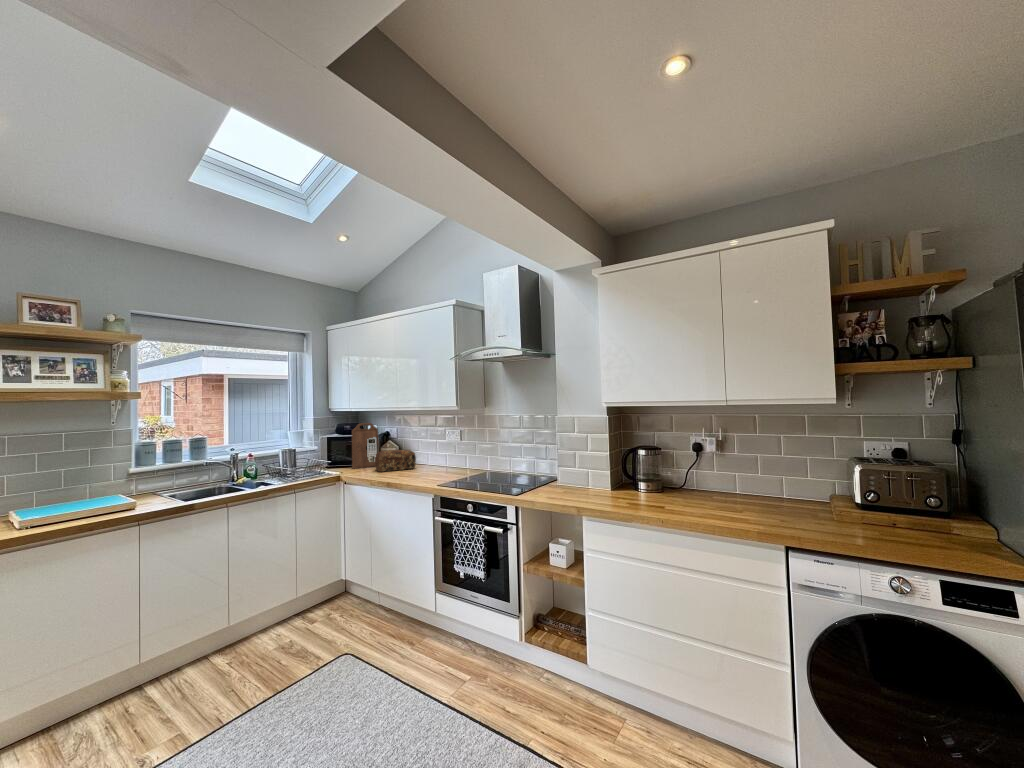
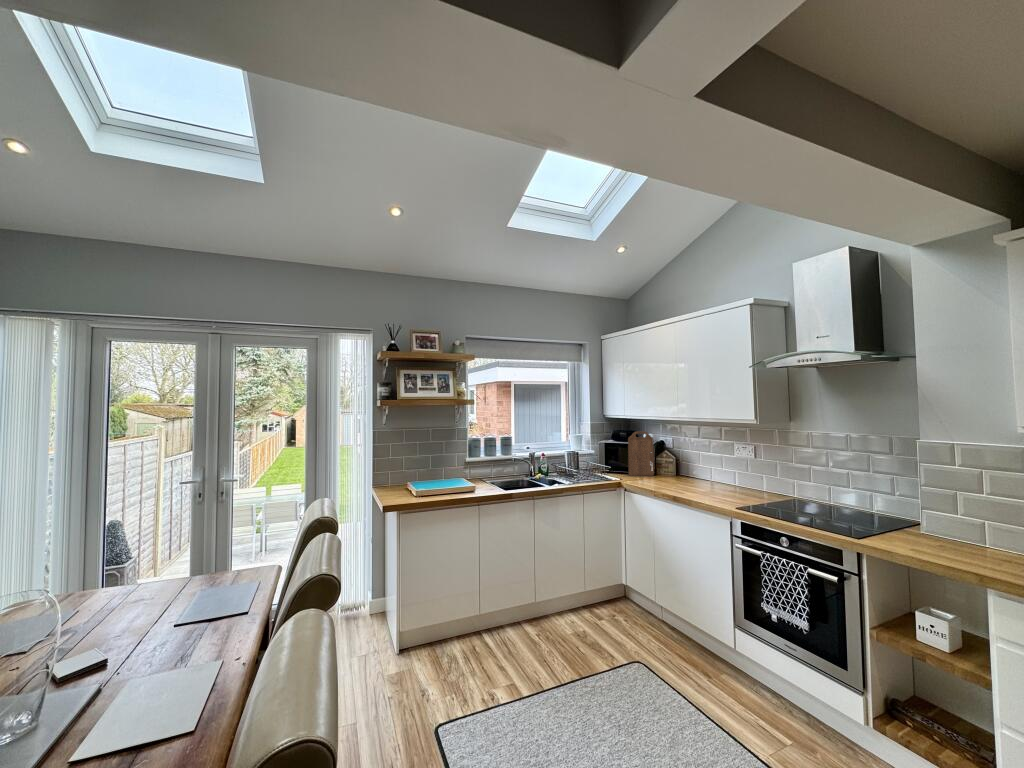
bread loaf: present [375,450,416,472] -> none [652,462,697,483]

